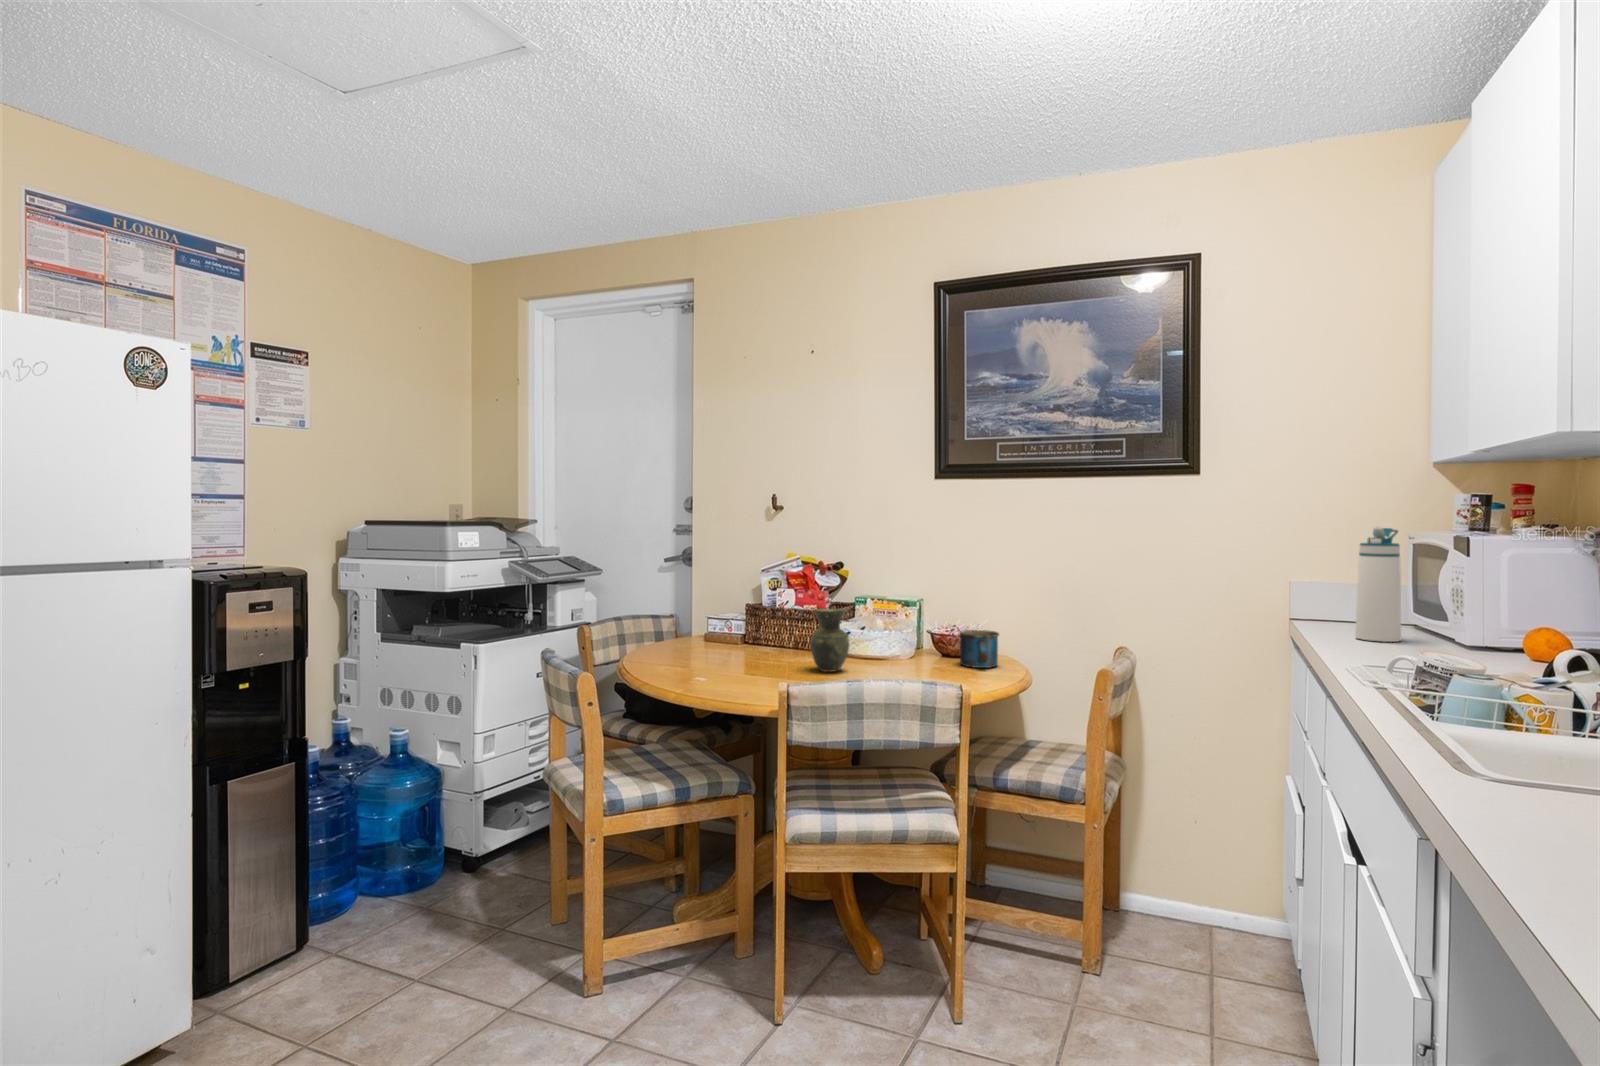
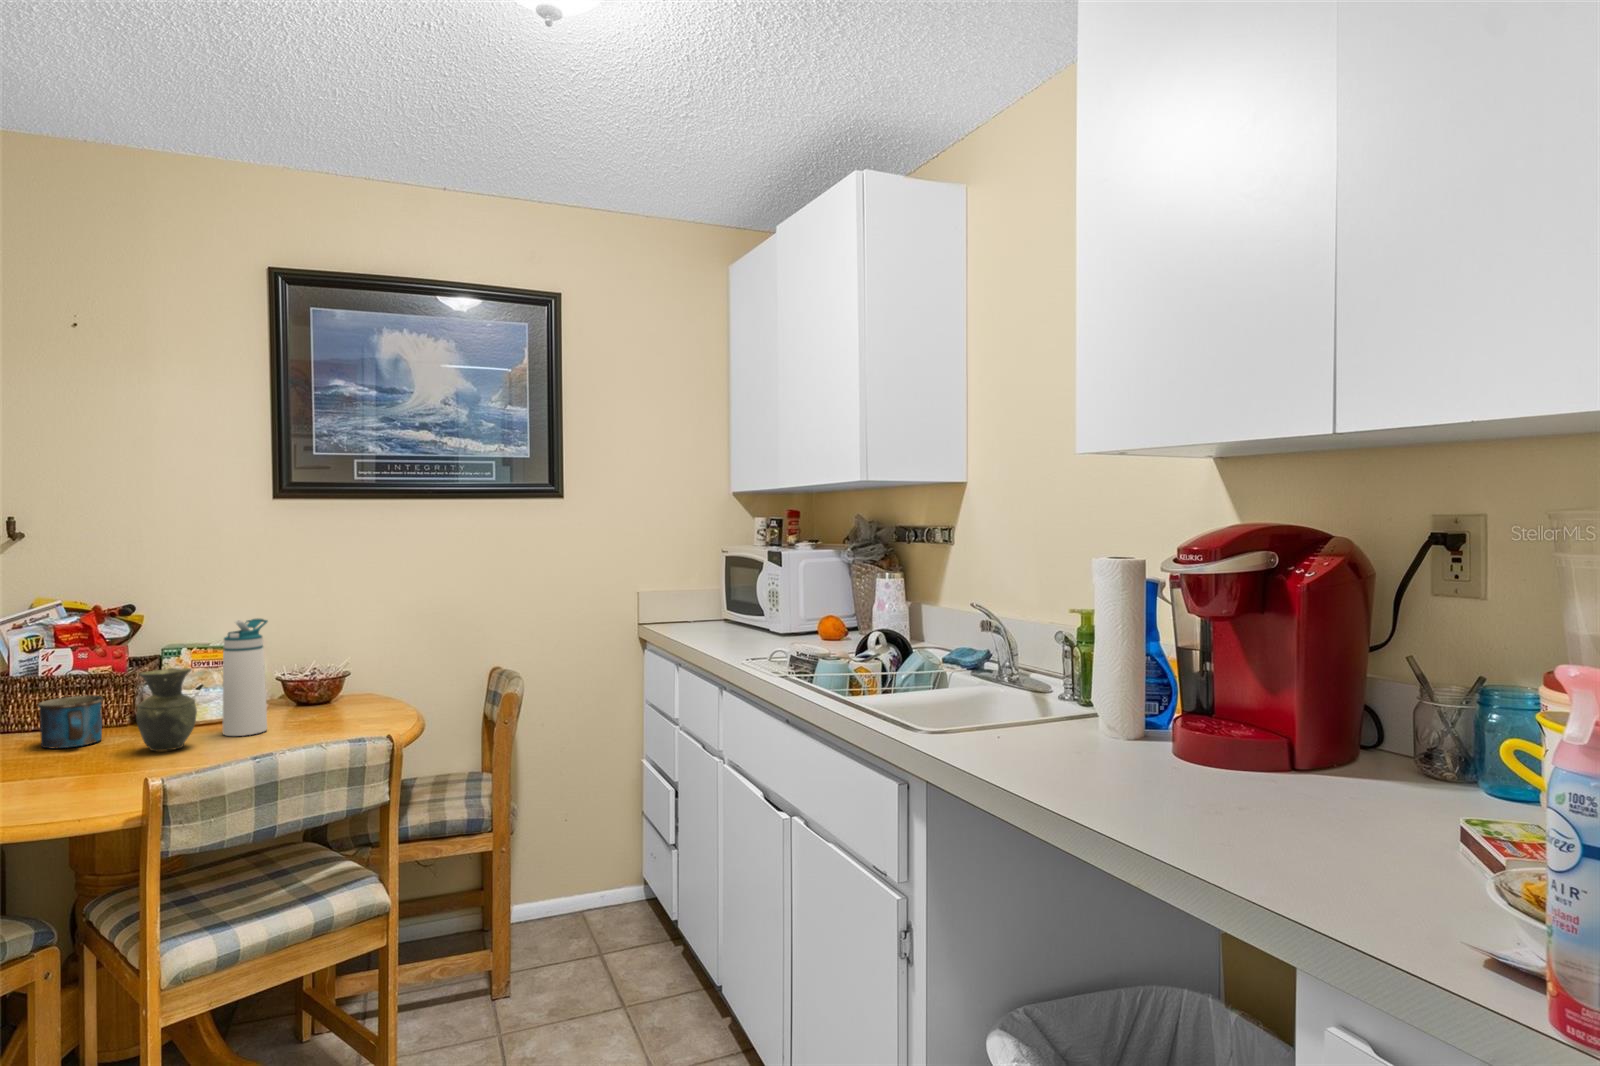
water bottle: present [1355,526,1401,642] -> present [222,618,268,736]
mug: present [959,630,999,668] -> present [37,695,103,749]

